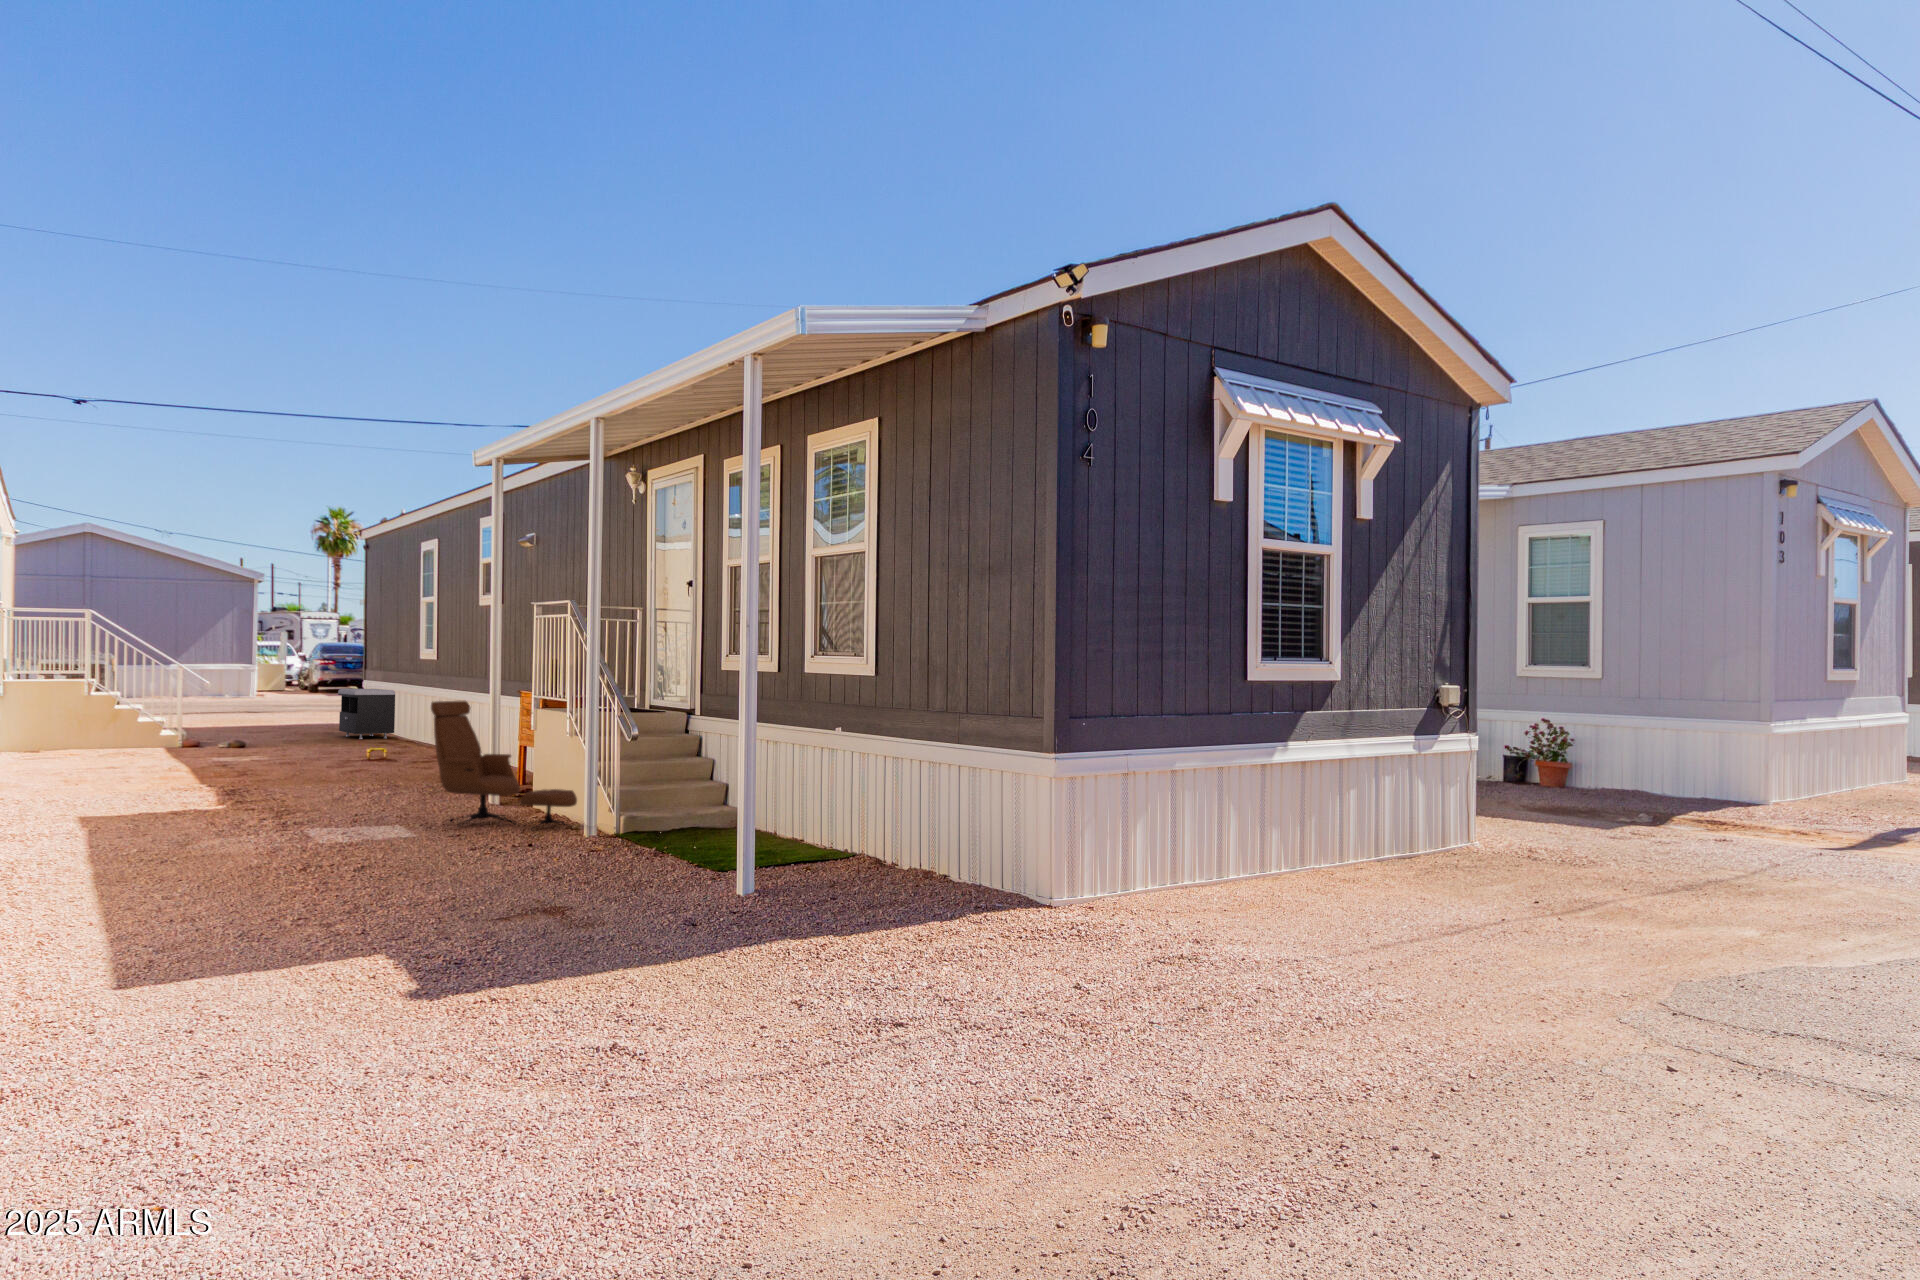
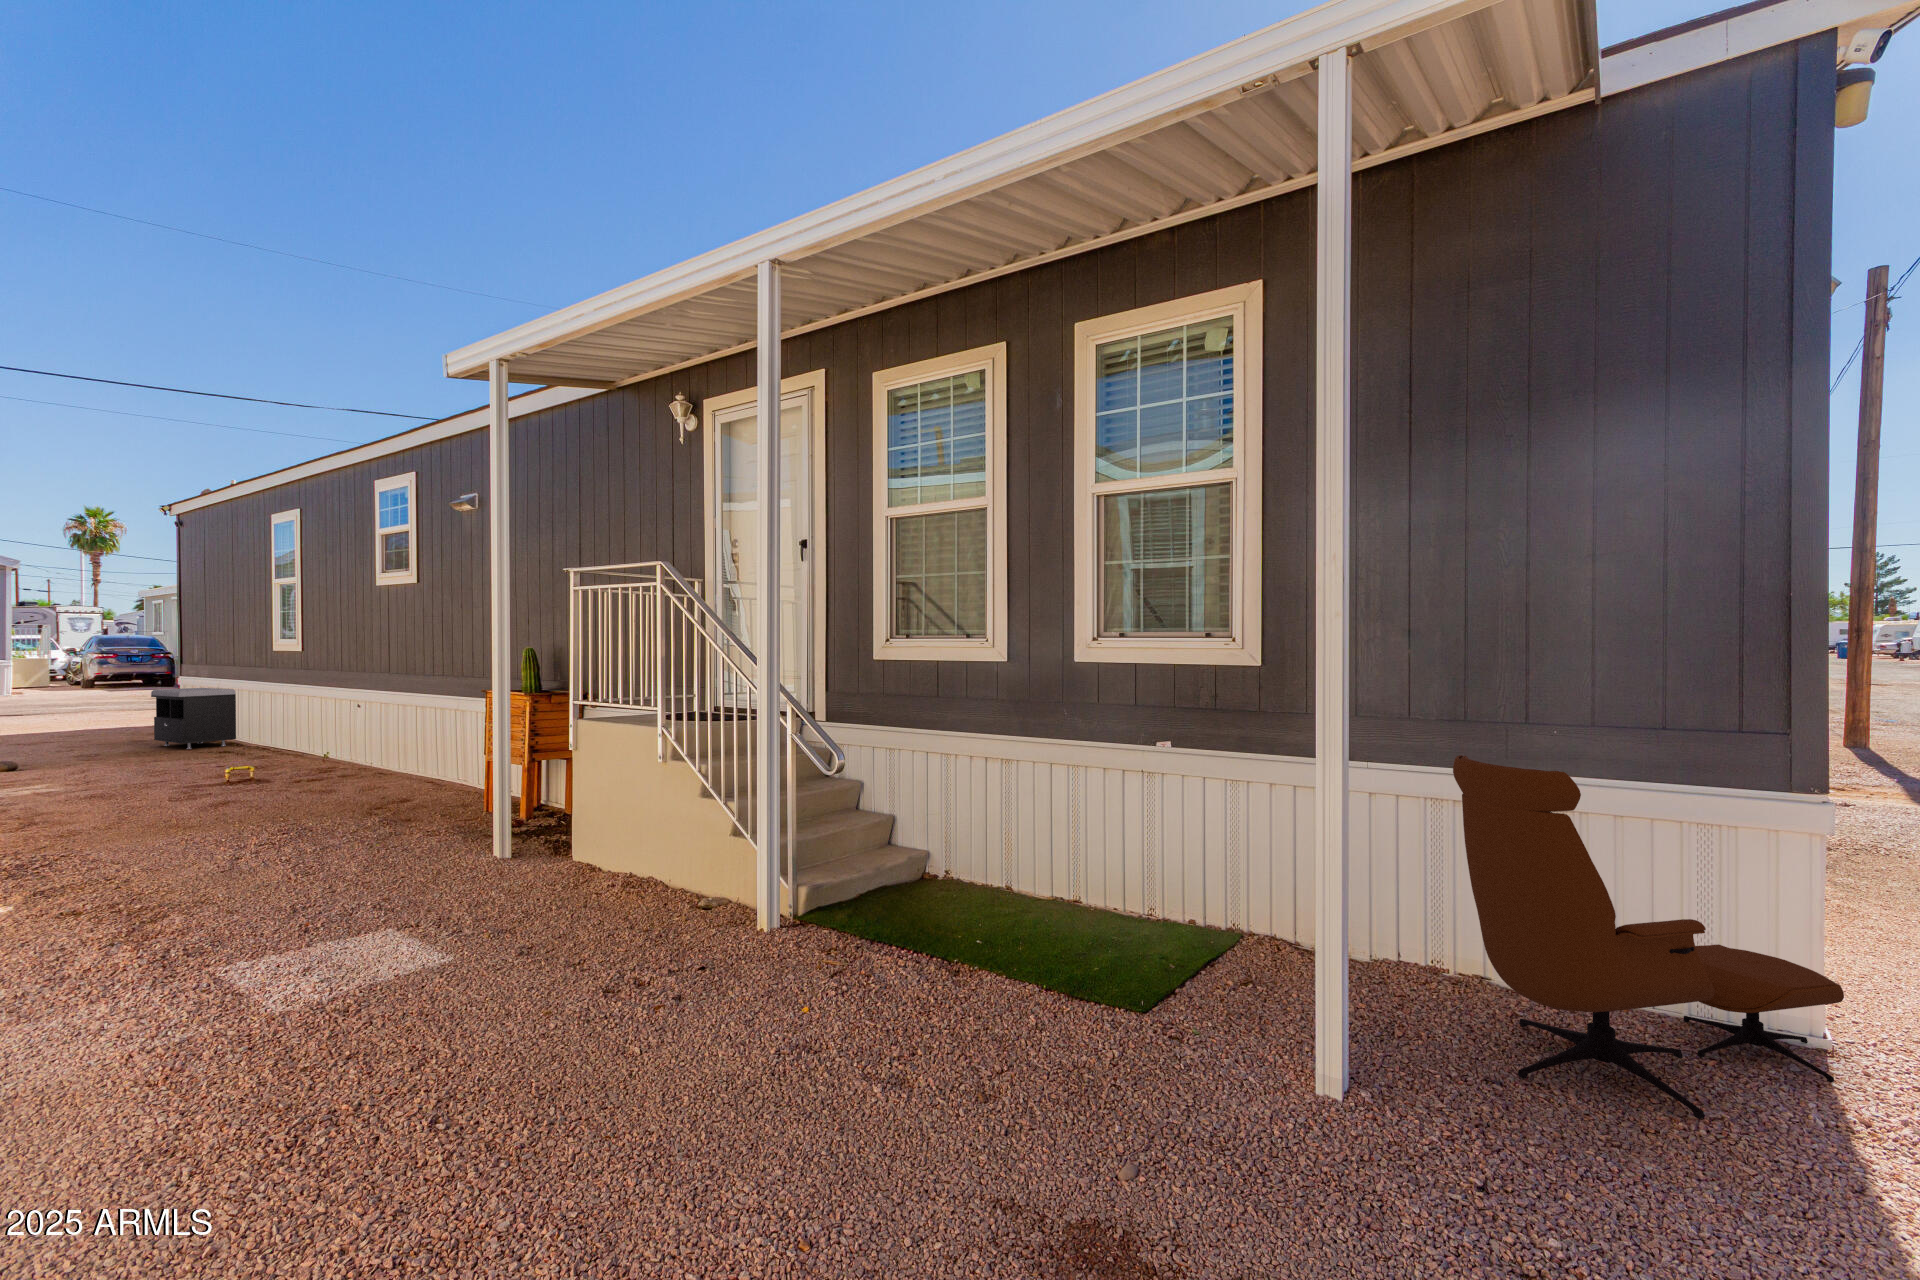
lounge chair: present [431,701,577,830] -> present [1453,755,1844,1119]

